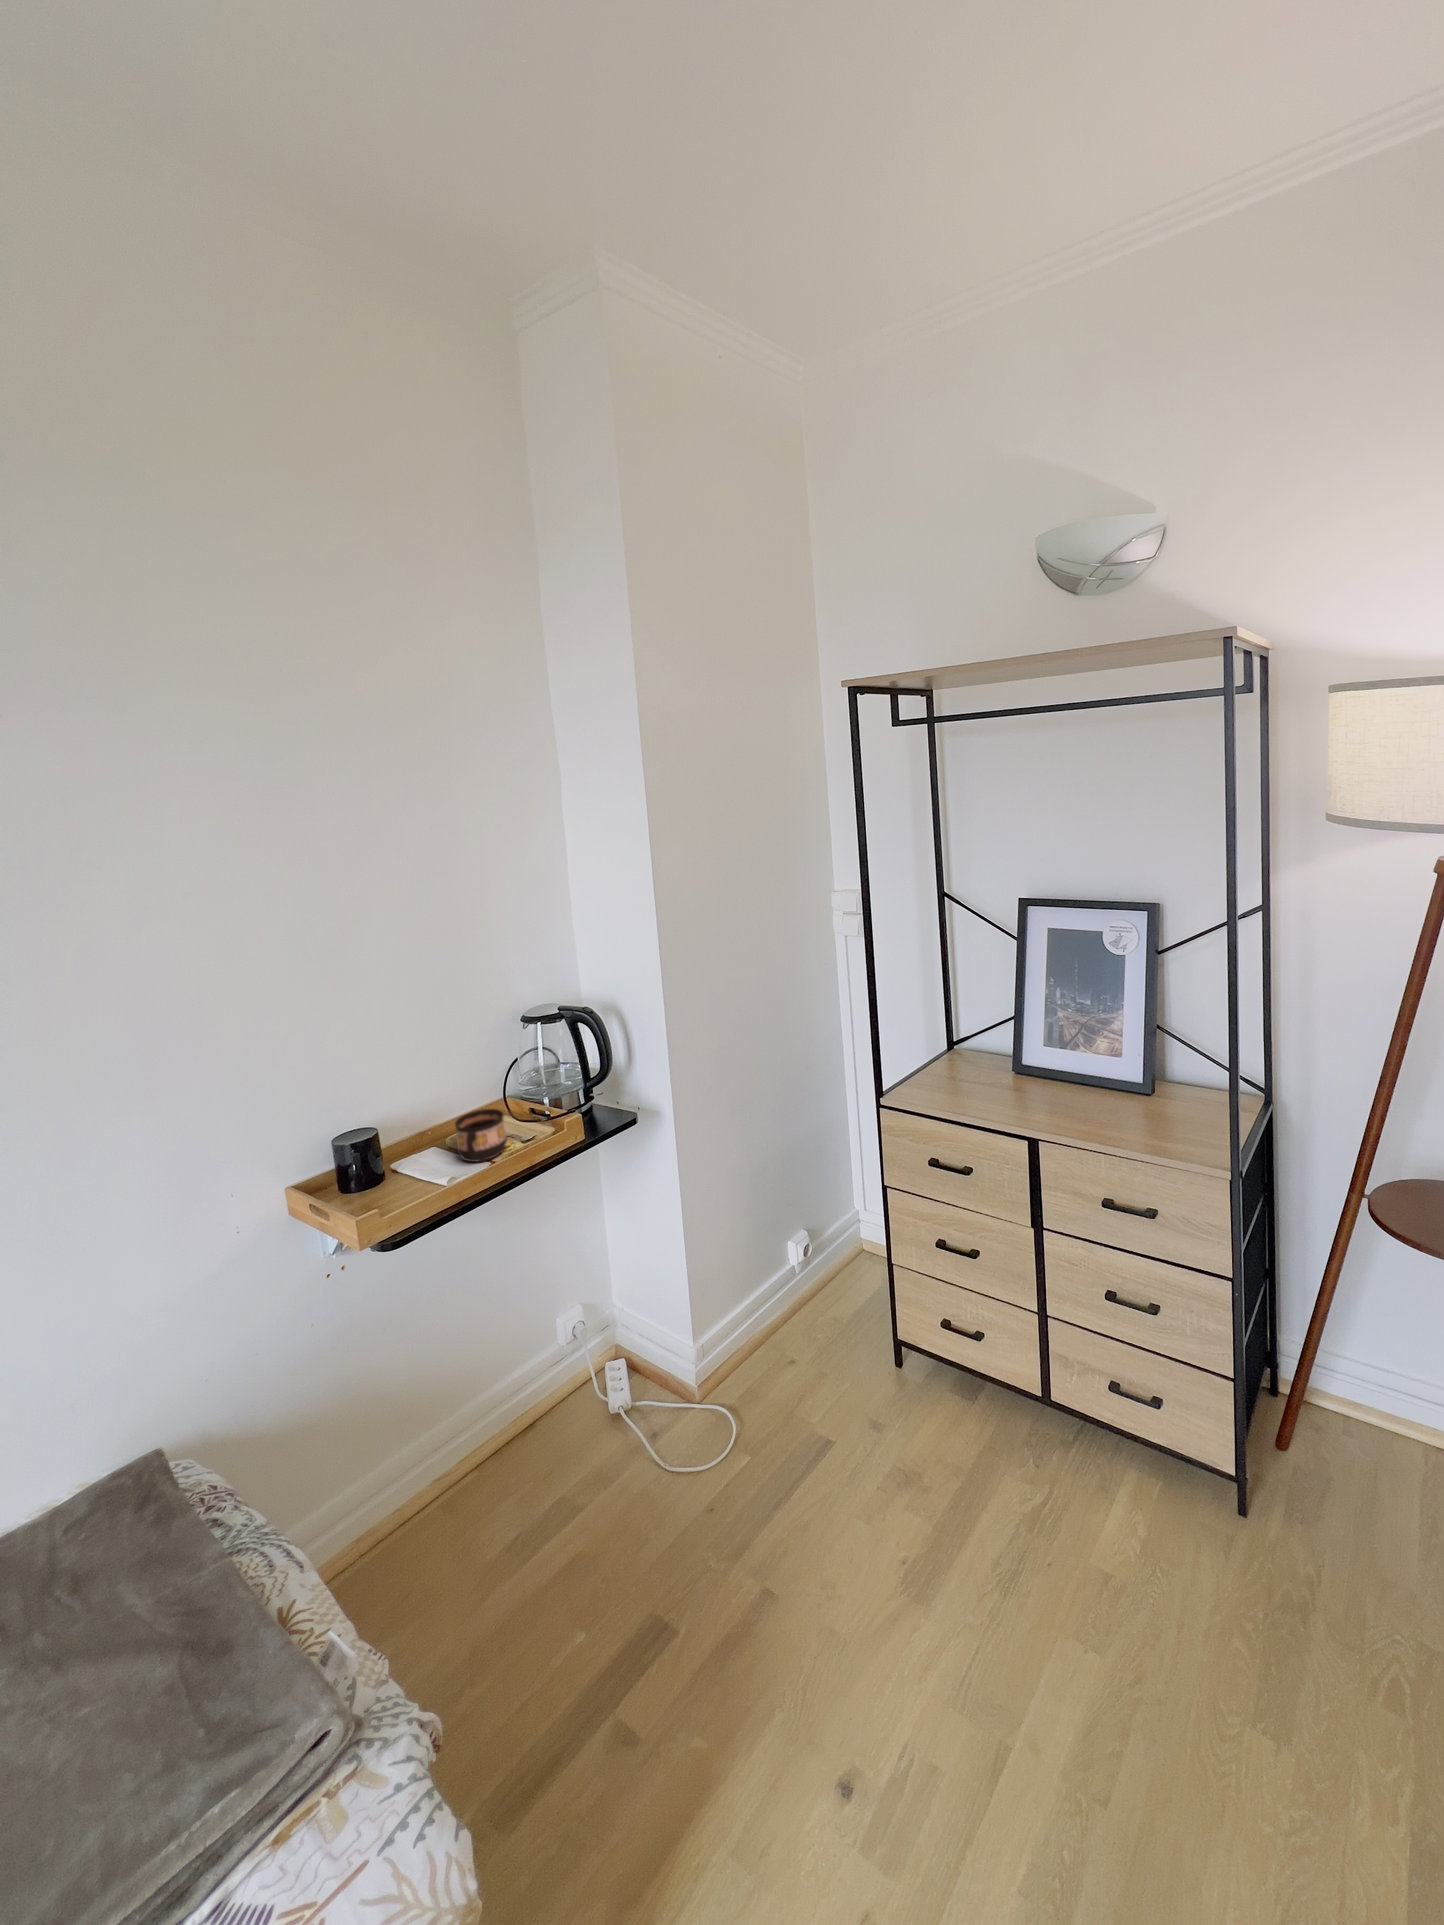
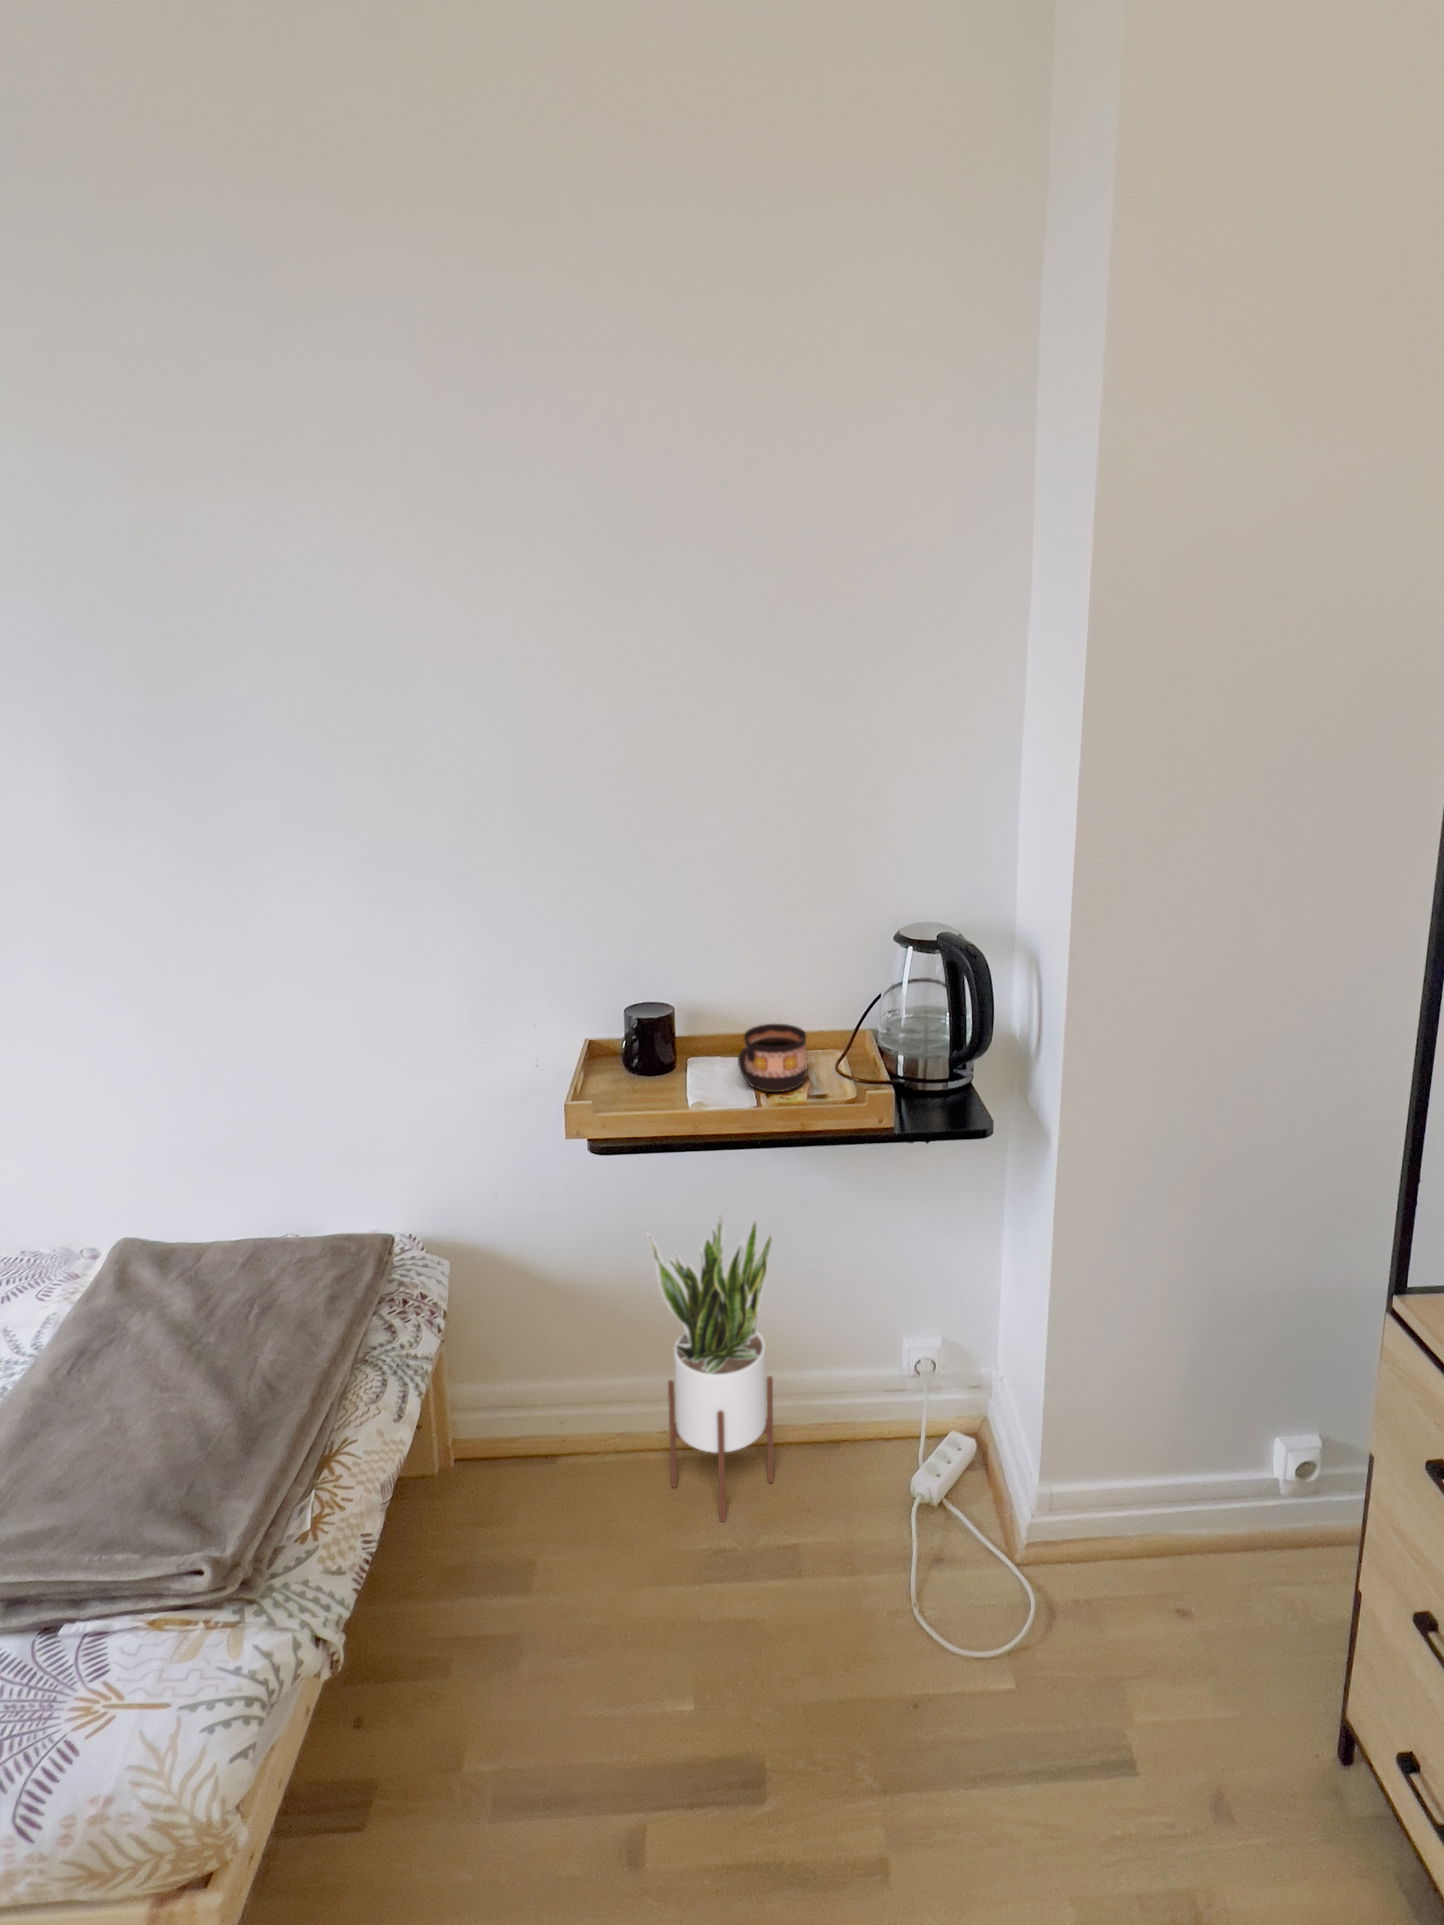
potted plant: none [418,1267,519,1524] -> present [646,1212,774,1521]

